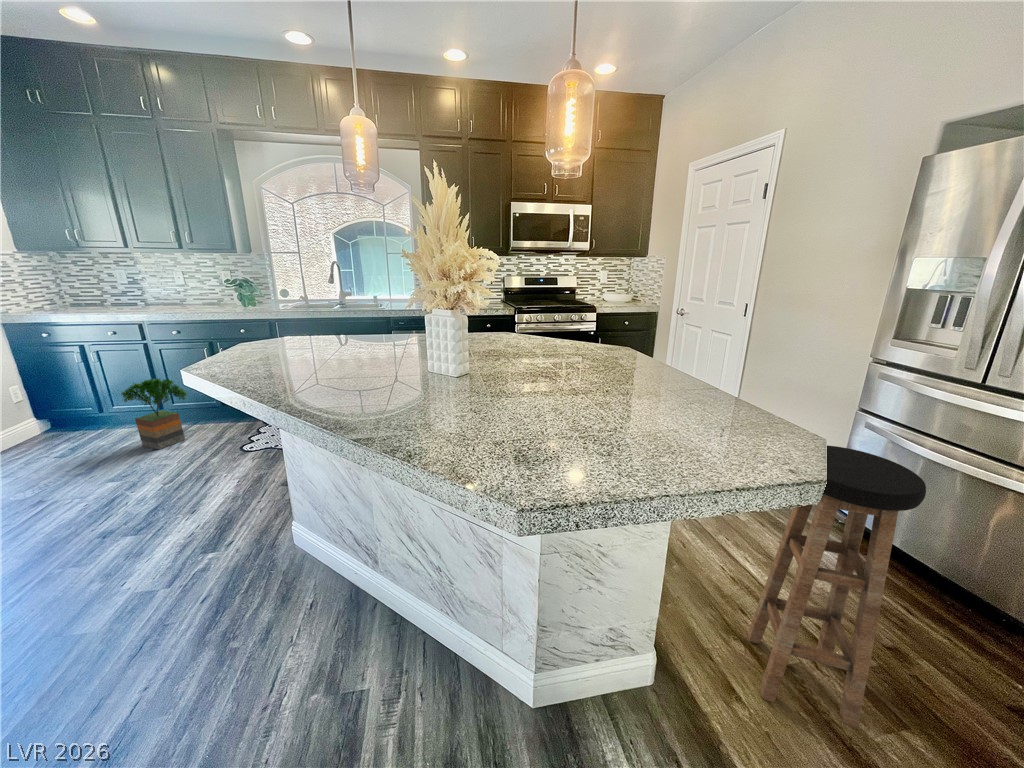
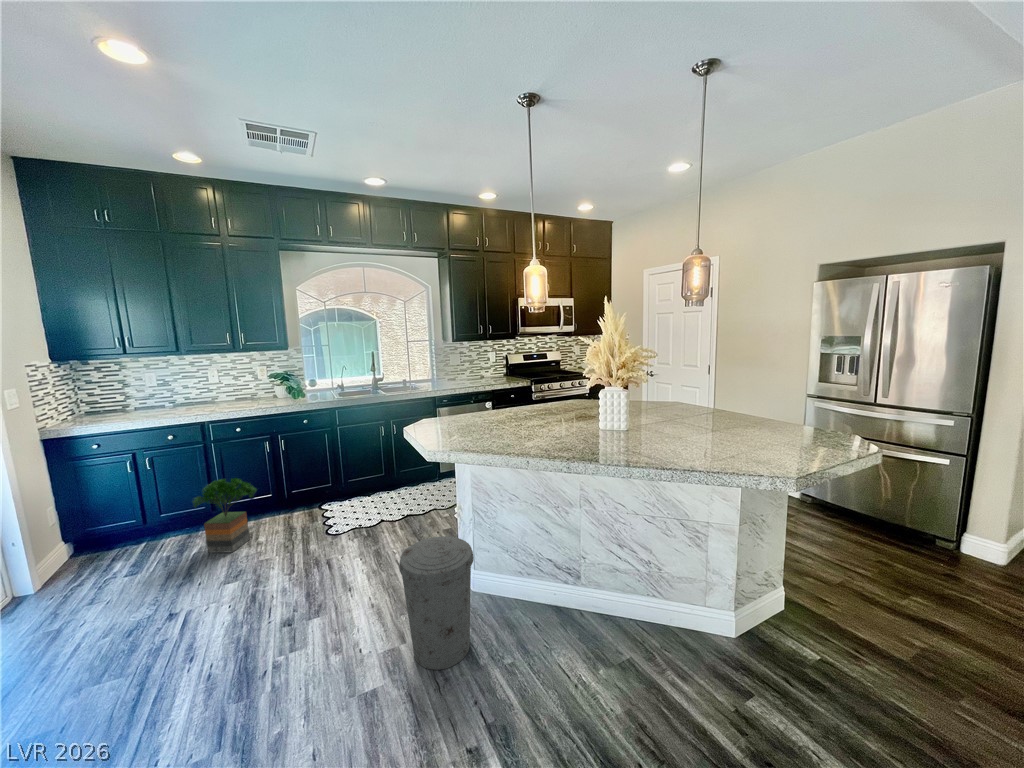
bar stool: present [747,446,926,728] -> none [809,443,894,600]
trash can: none [109,478,236,631] -> present [399,536,474,670]

